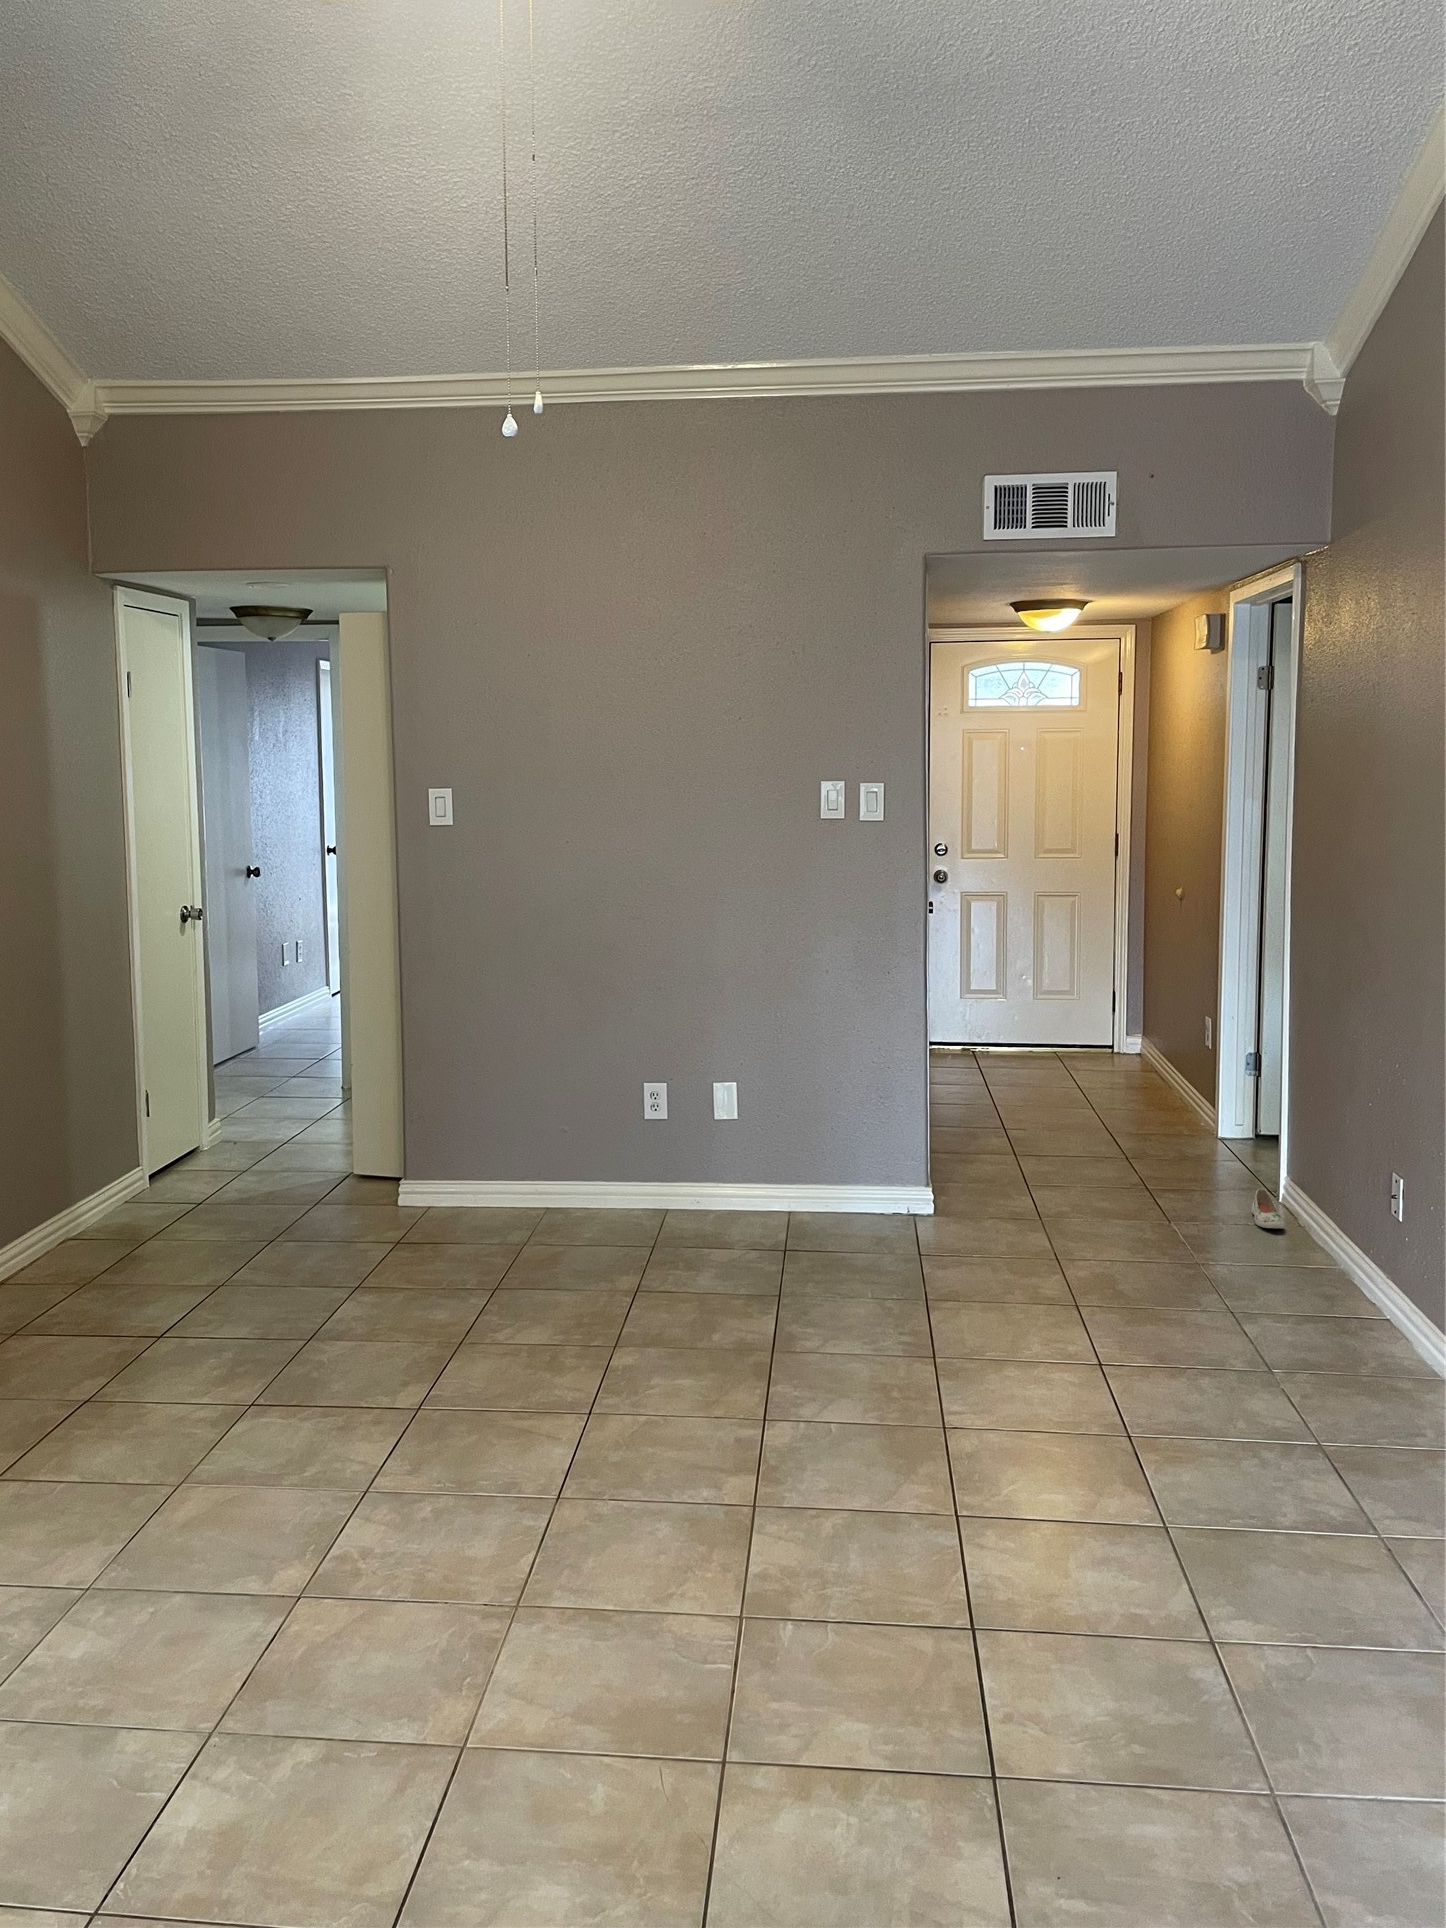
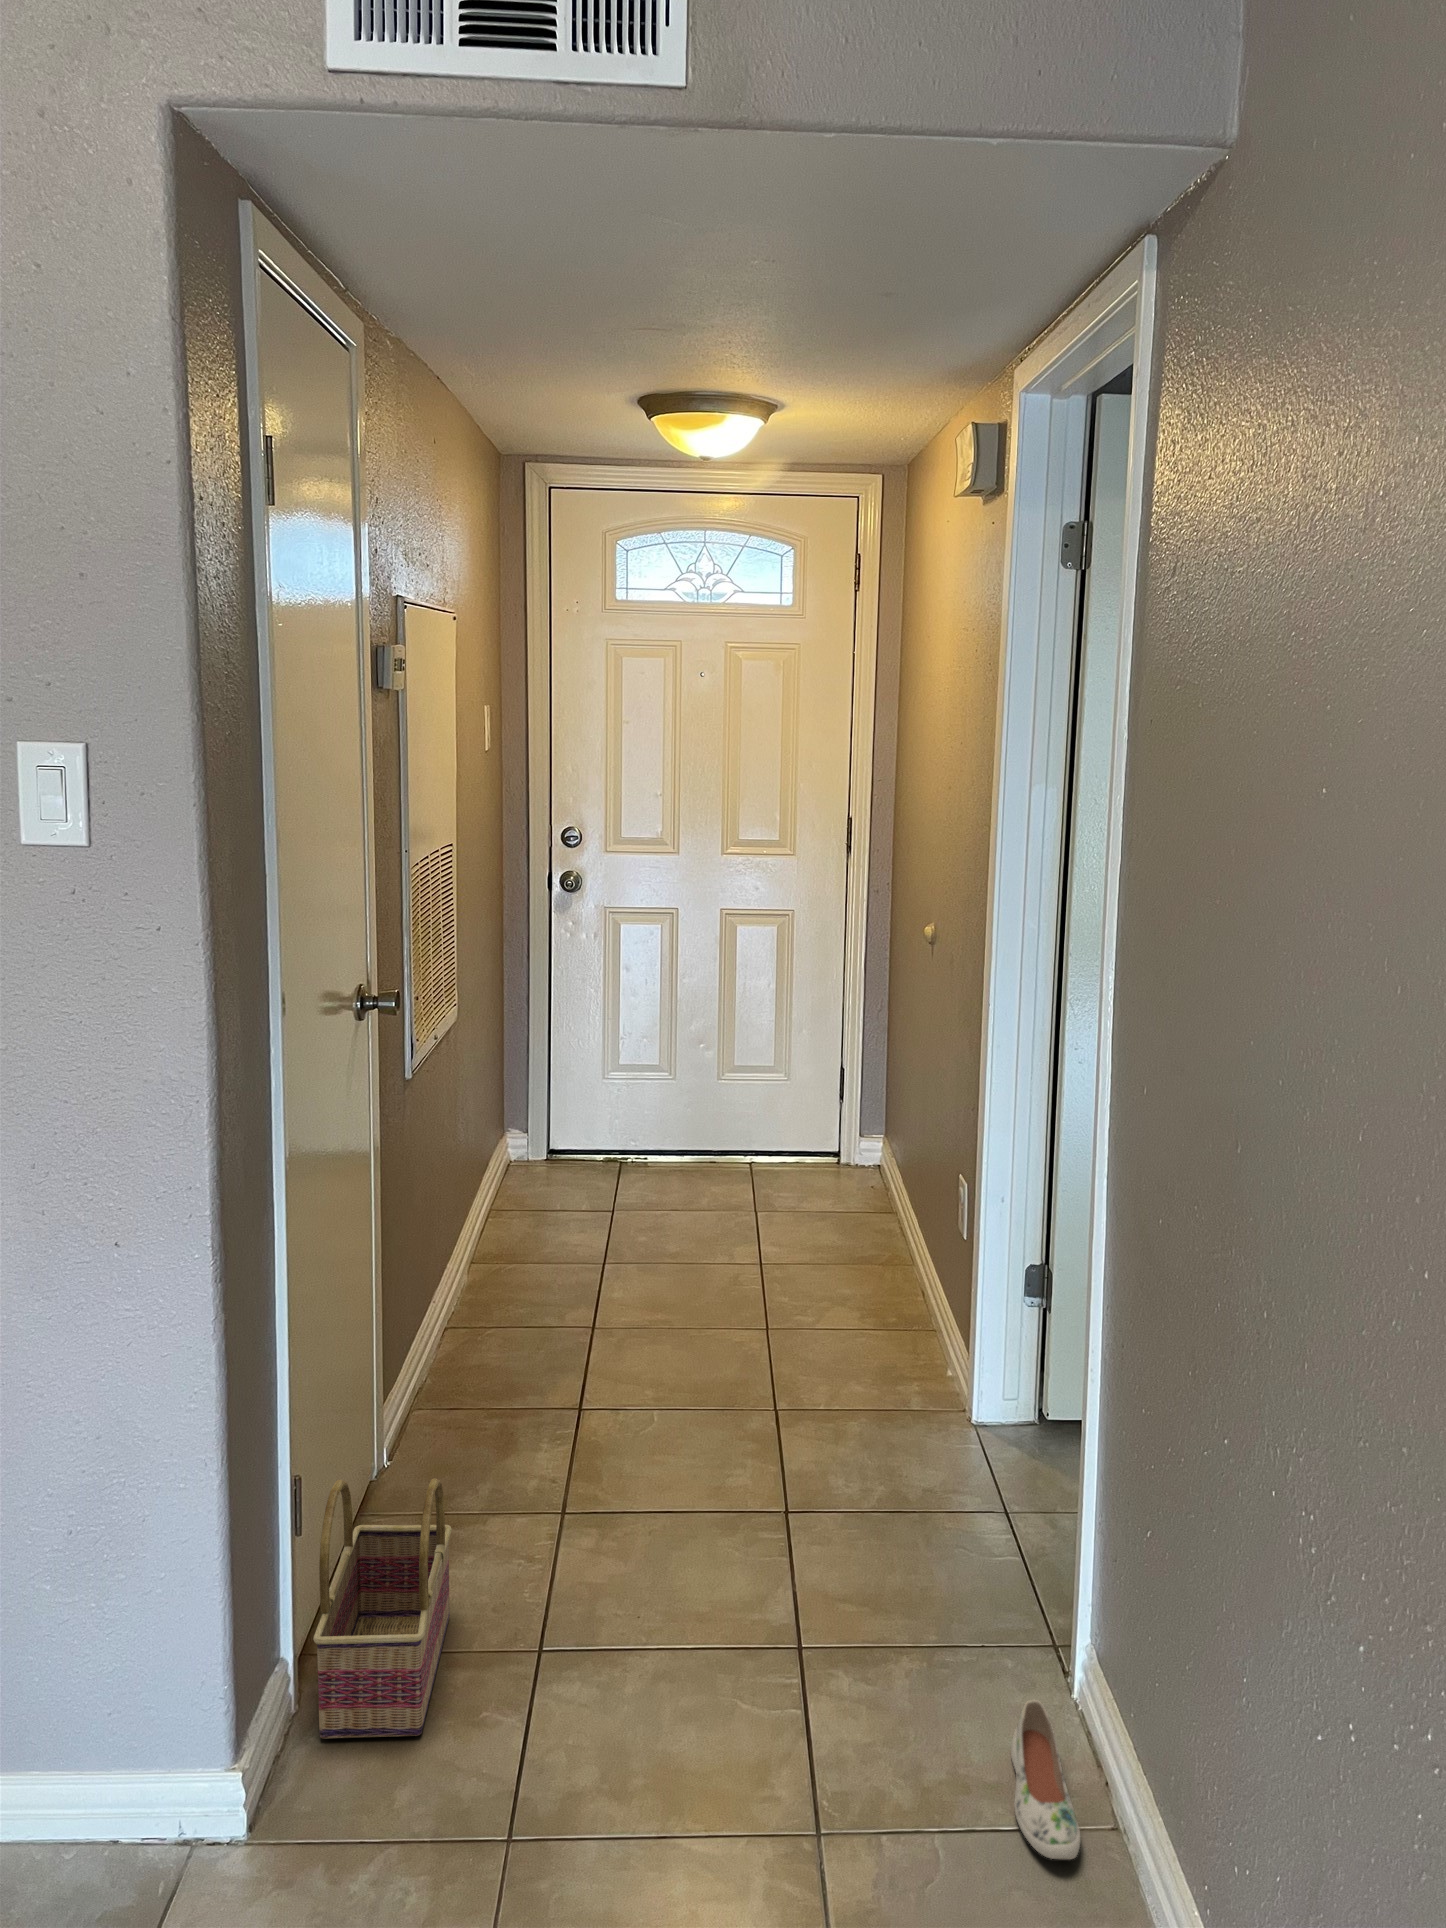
basket: none [936,1099,989,1199] -> present [313,1478,452,1739]

